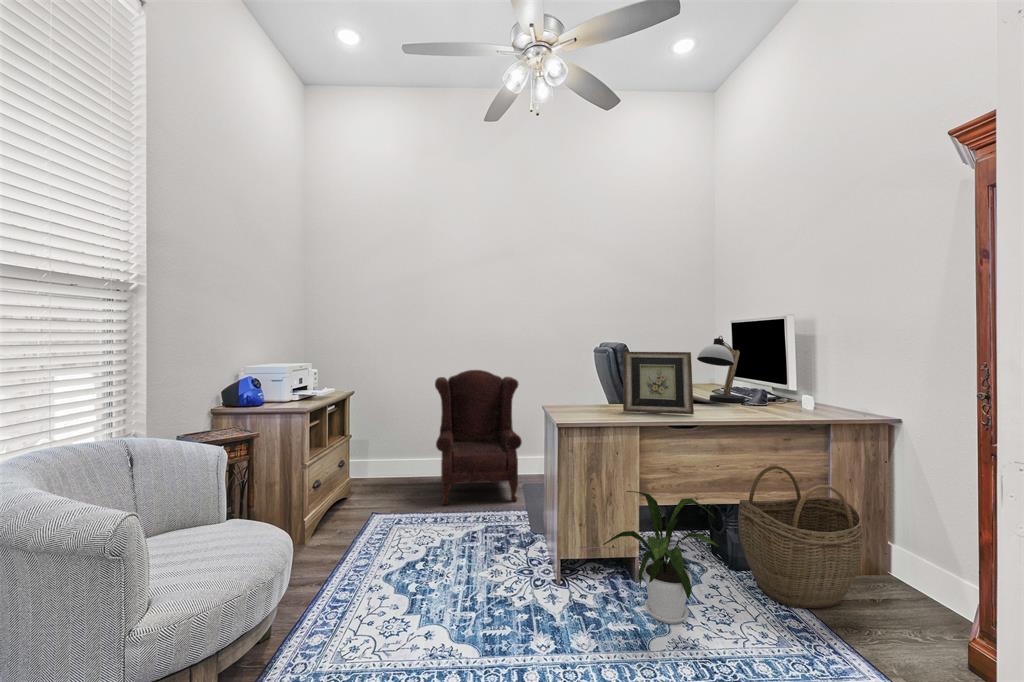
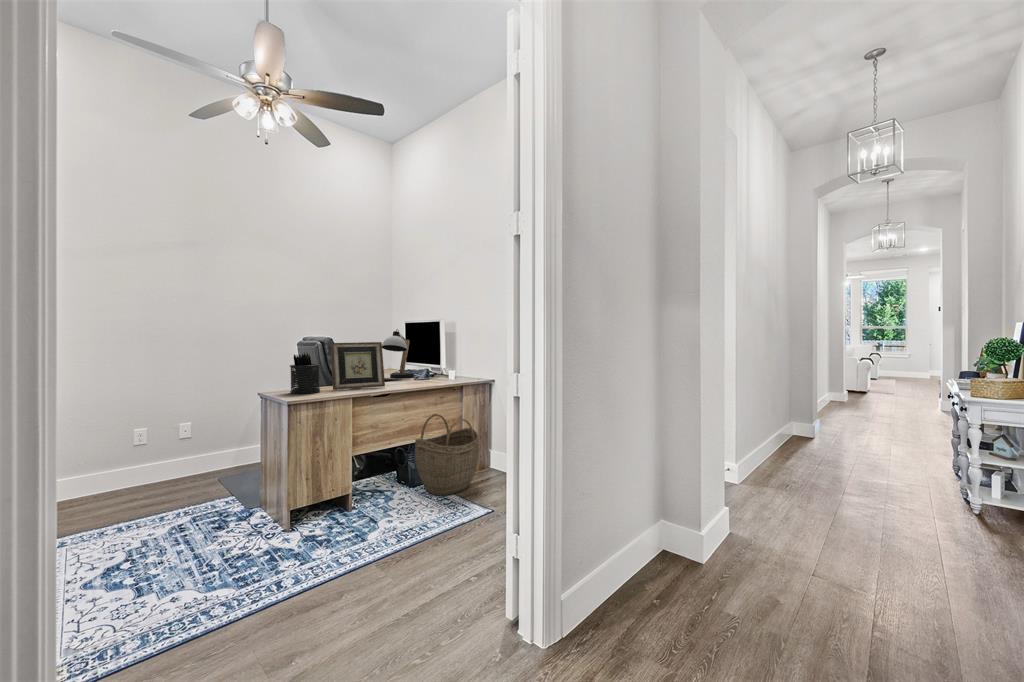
pen holder: none [572,361,607,414] -> present [290,353,320,394]
armchair: present [435,370,522,505] -> none [88,367,219,515]
house plant: present [603,491,719,624] -> none [325,440,408,525]

